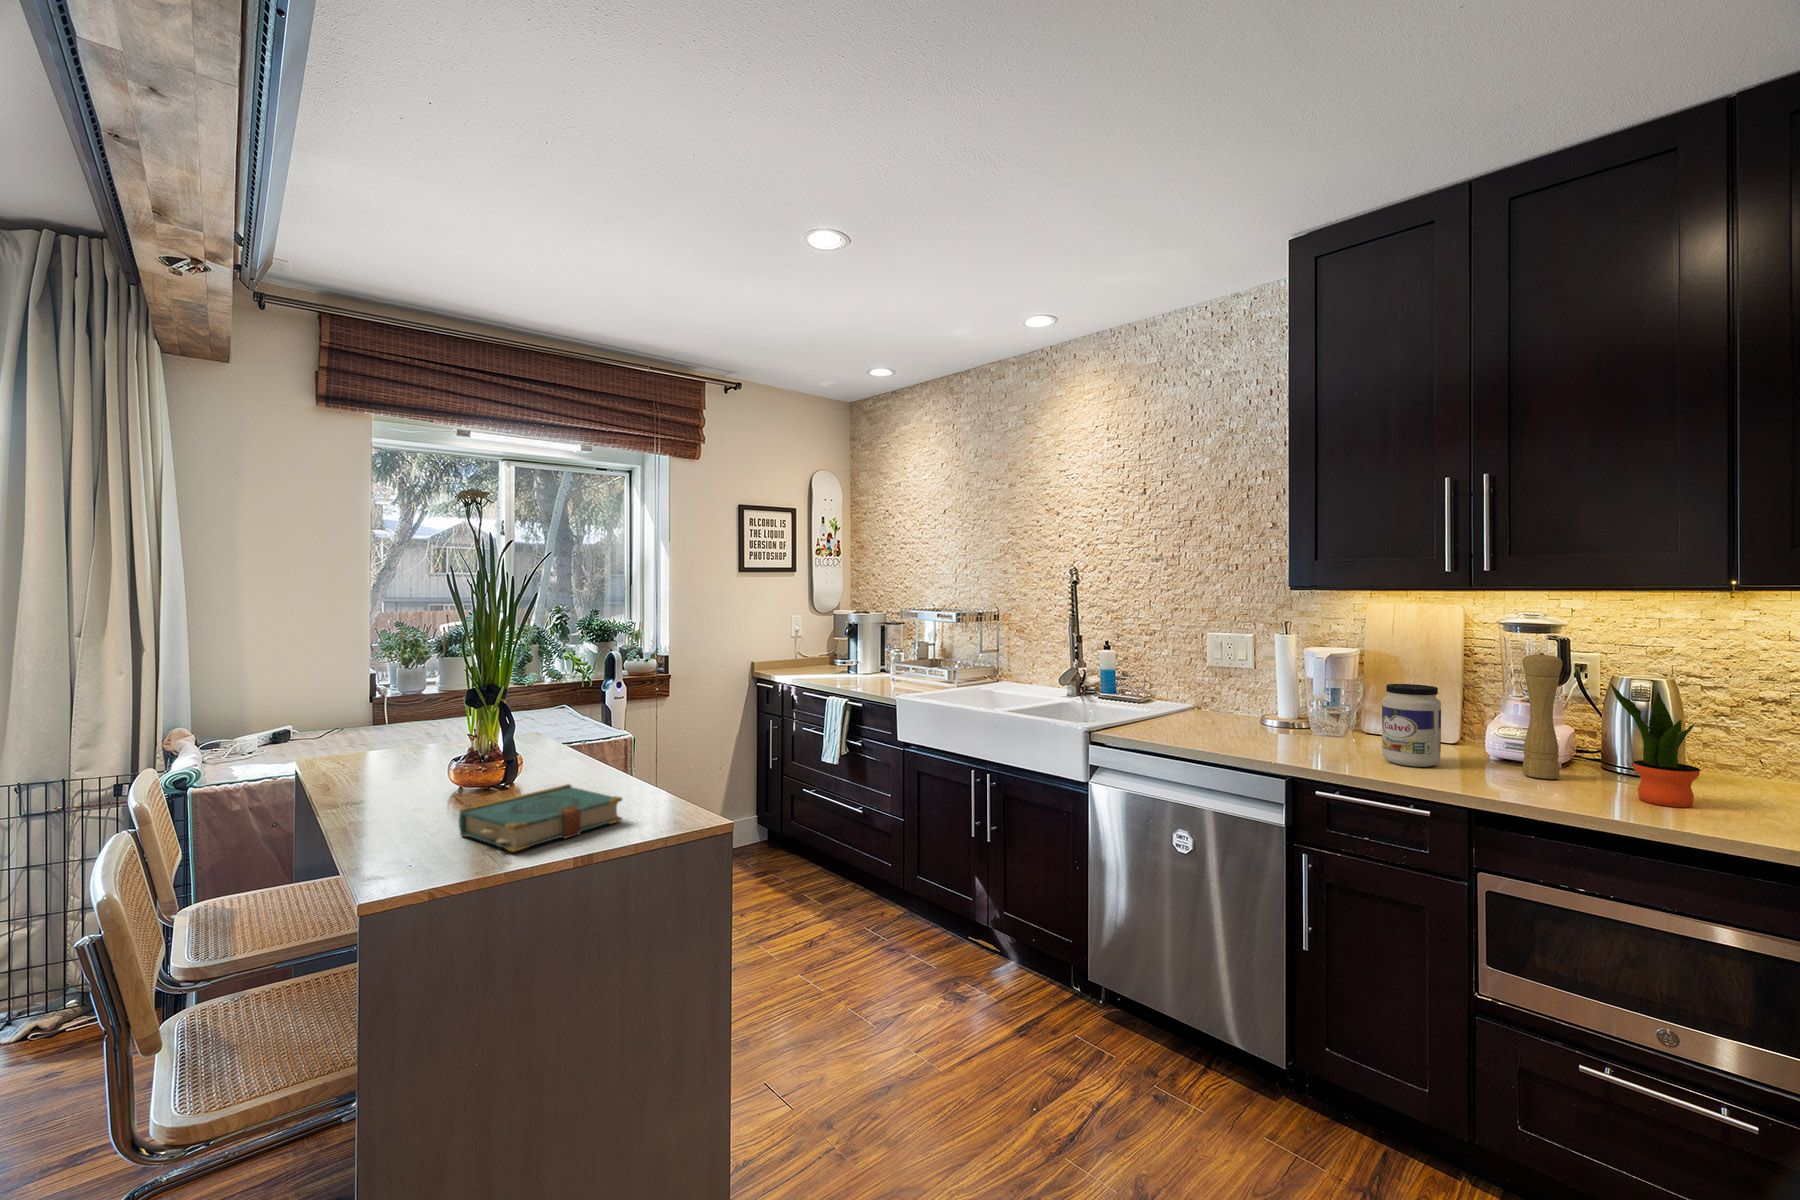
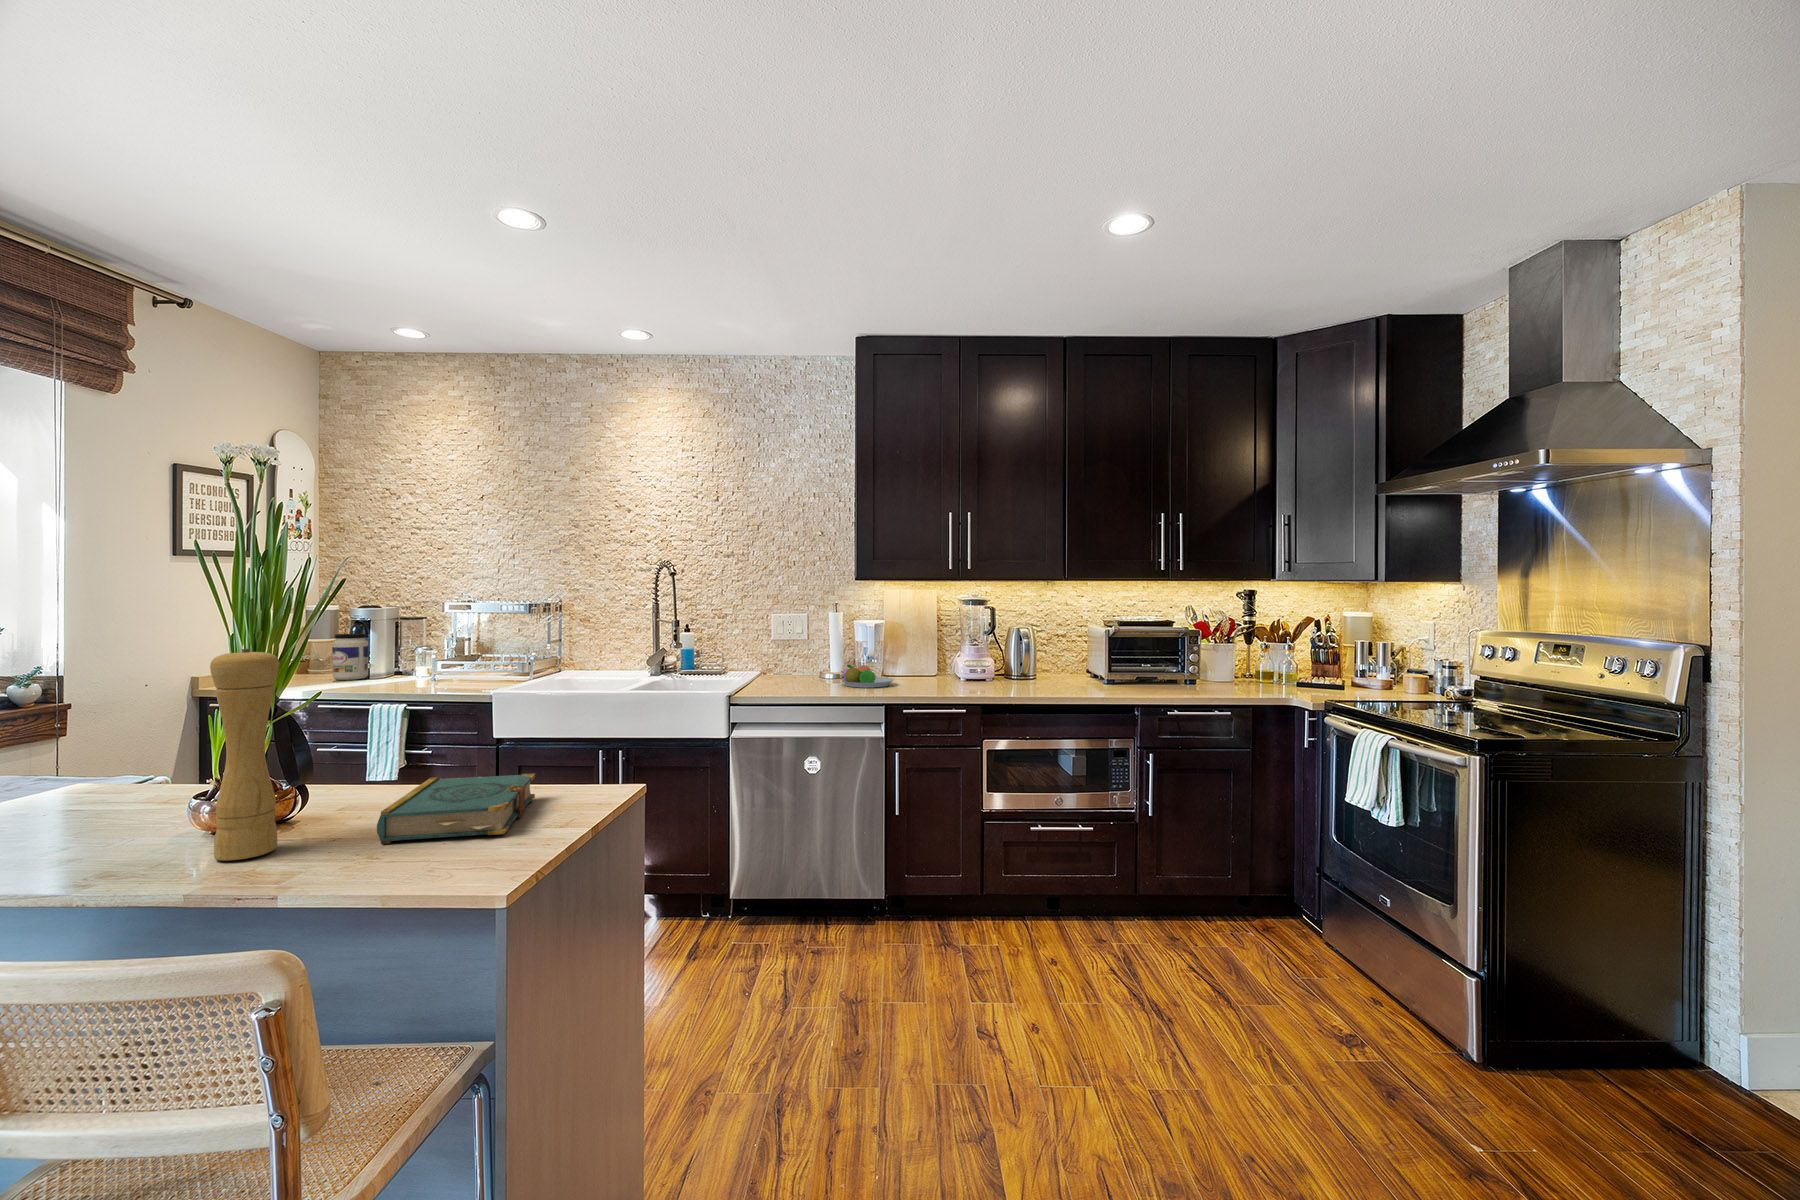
pepper mill: present [1522,653,1562,779] -> present [210,649,279,861]
jar: present [1382,684,1441,767] -> present [332,634,368,680]
potted plant: present [1611,684,1700,807] -> none [1034,629,1065,689]
fruit bowl: none [1255,712,1343,751] -> present [841,664,894,688]

